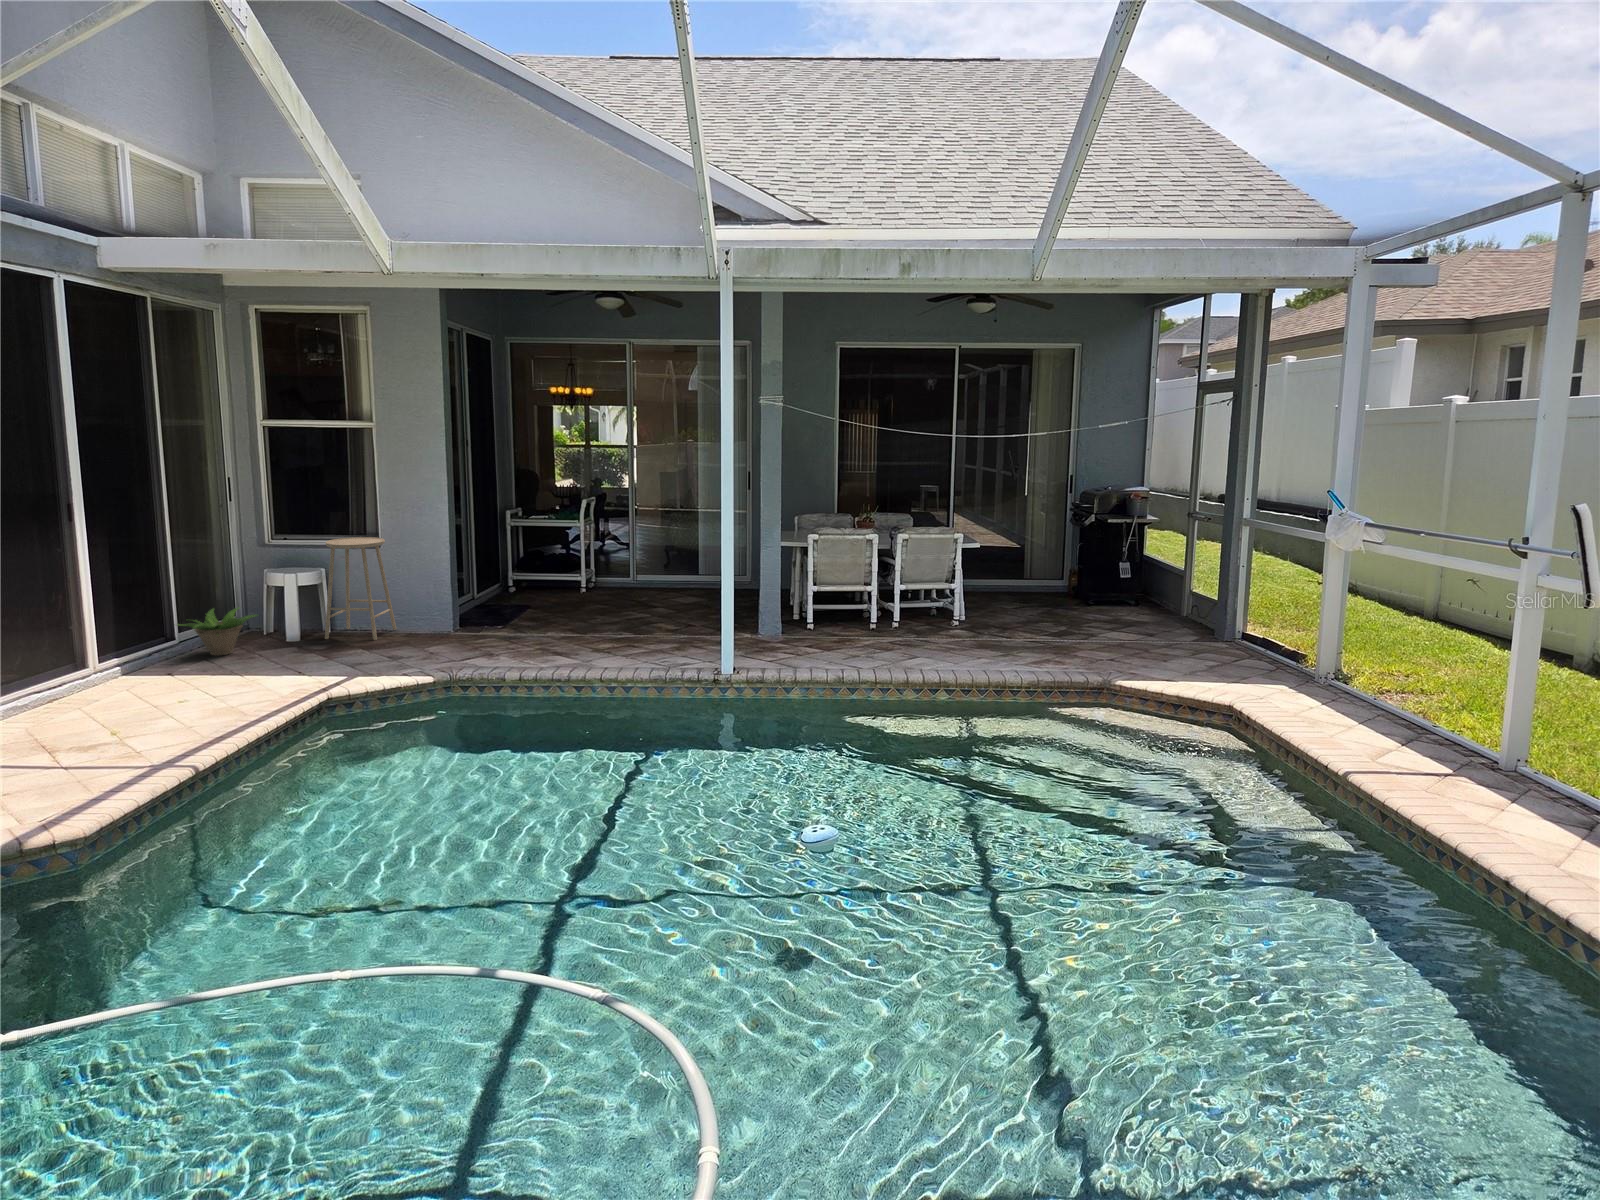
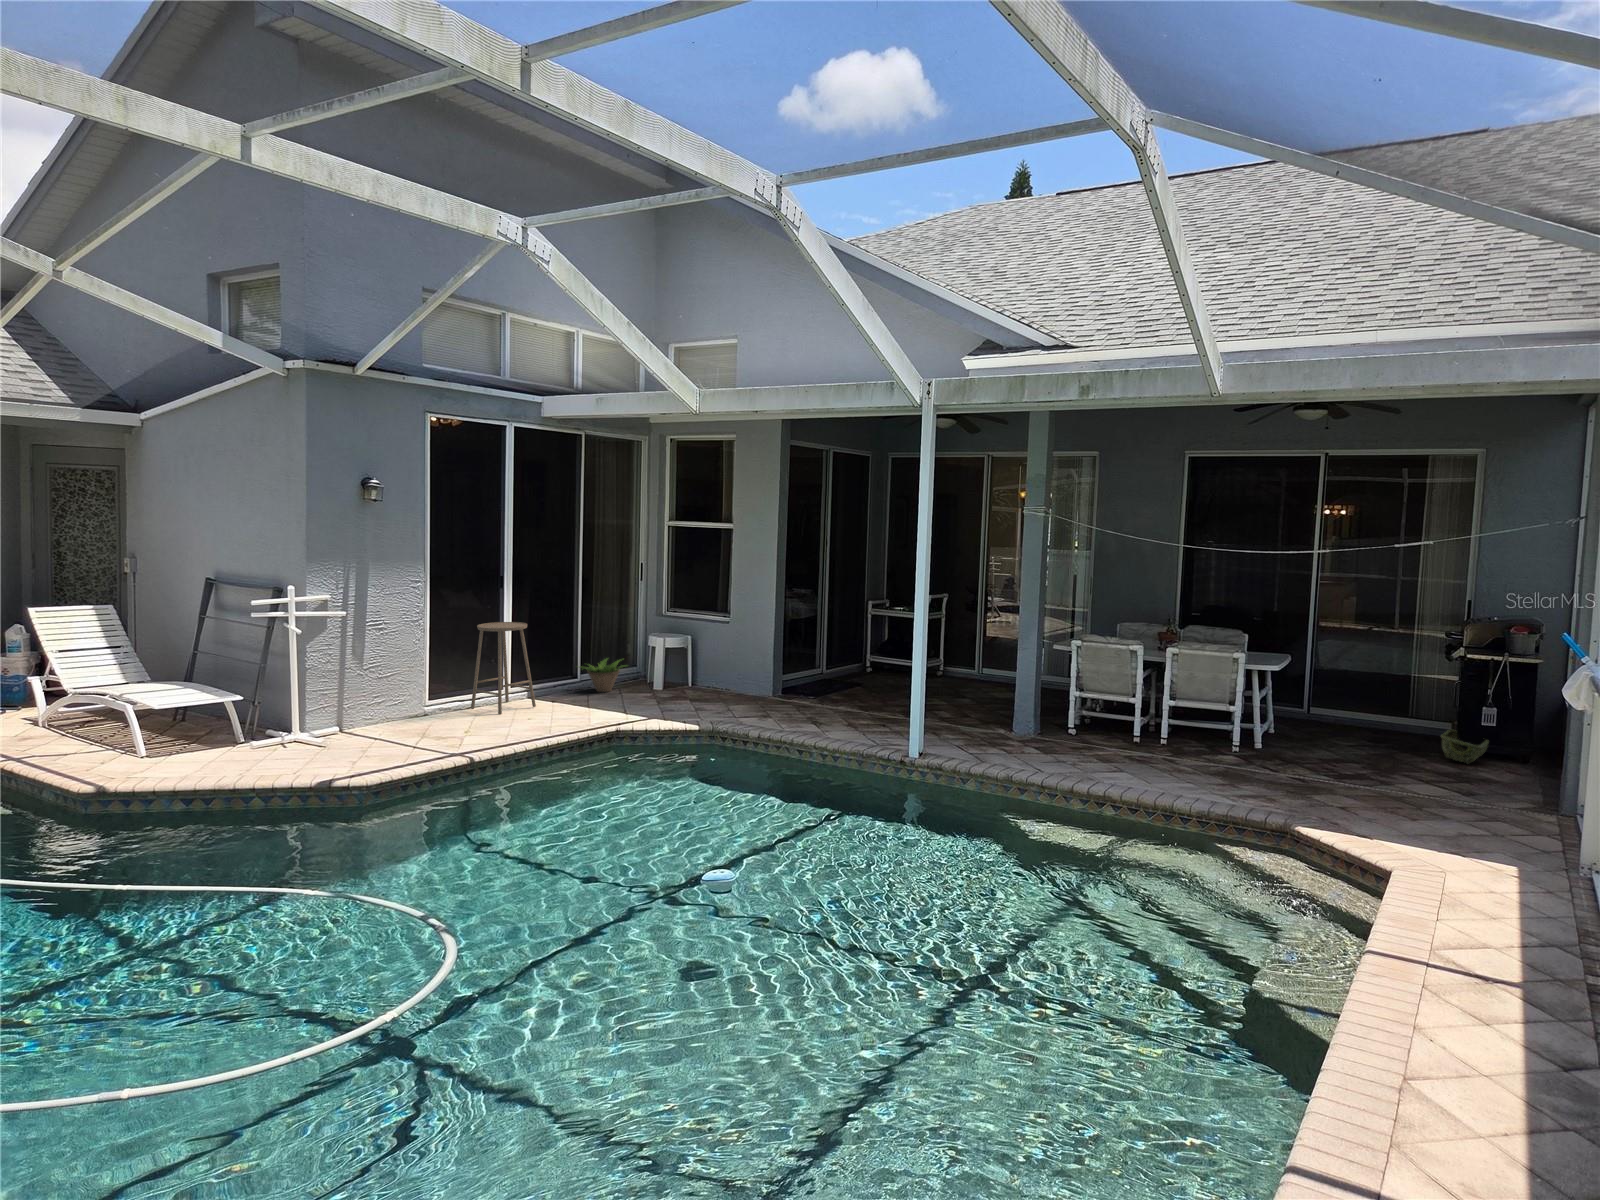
stool: present [325,537,397,640] -> present [471,622,536,714]
woven basket: none [1094,585,1131,612] -> present [1441,730,1489,763]

